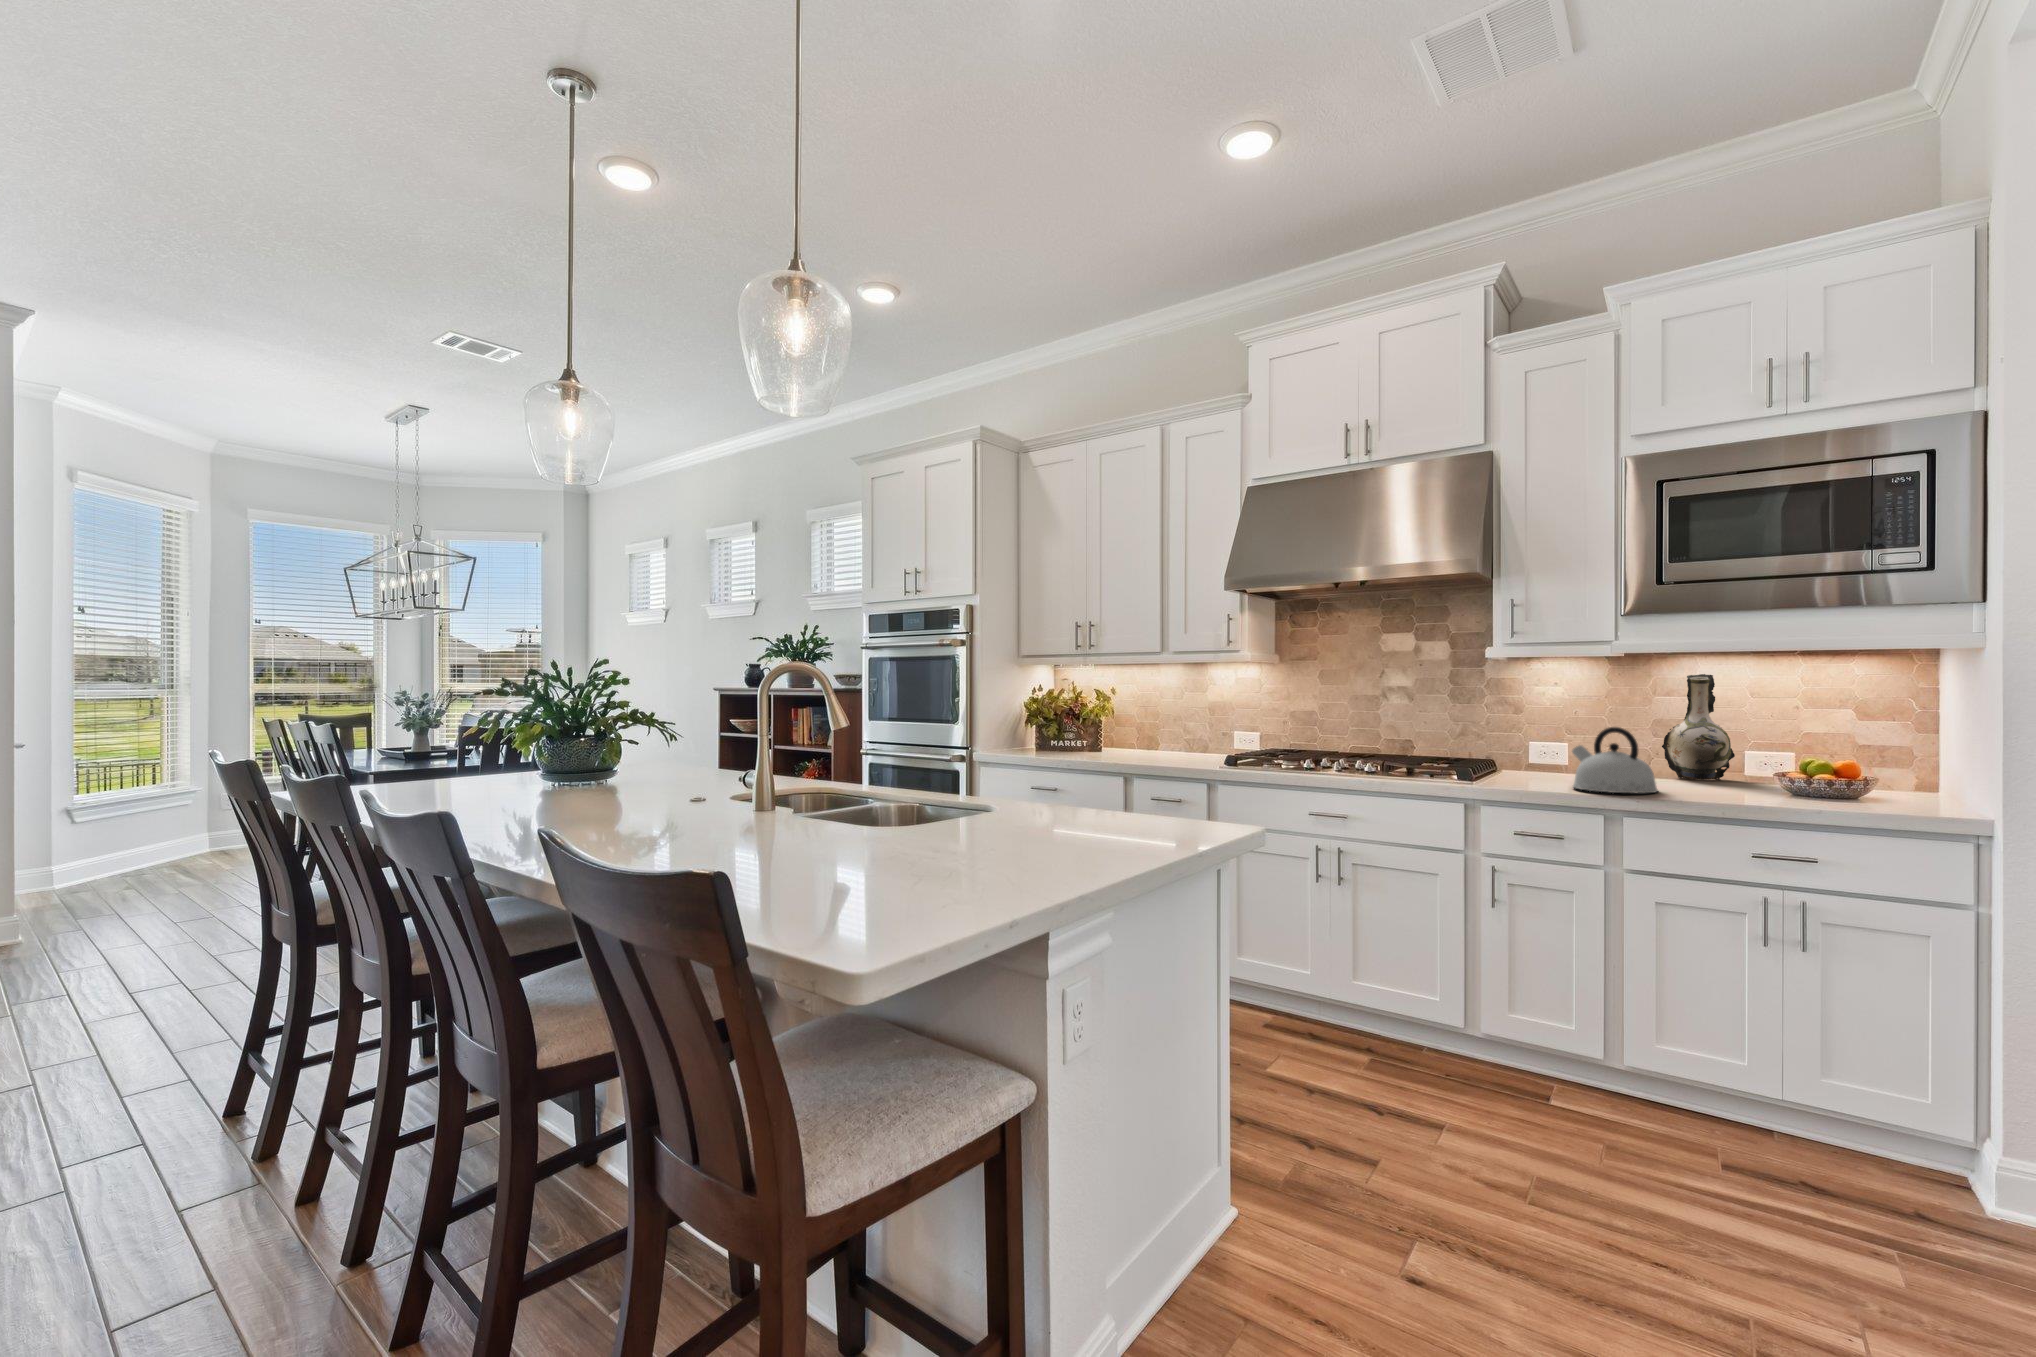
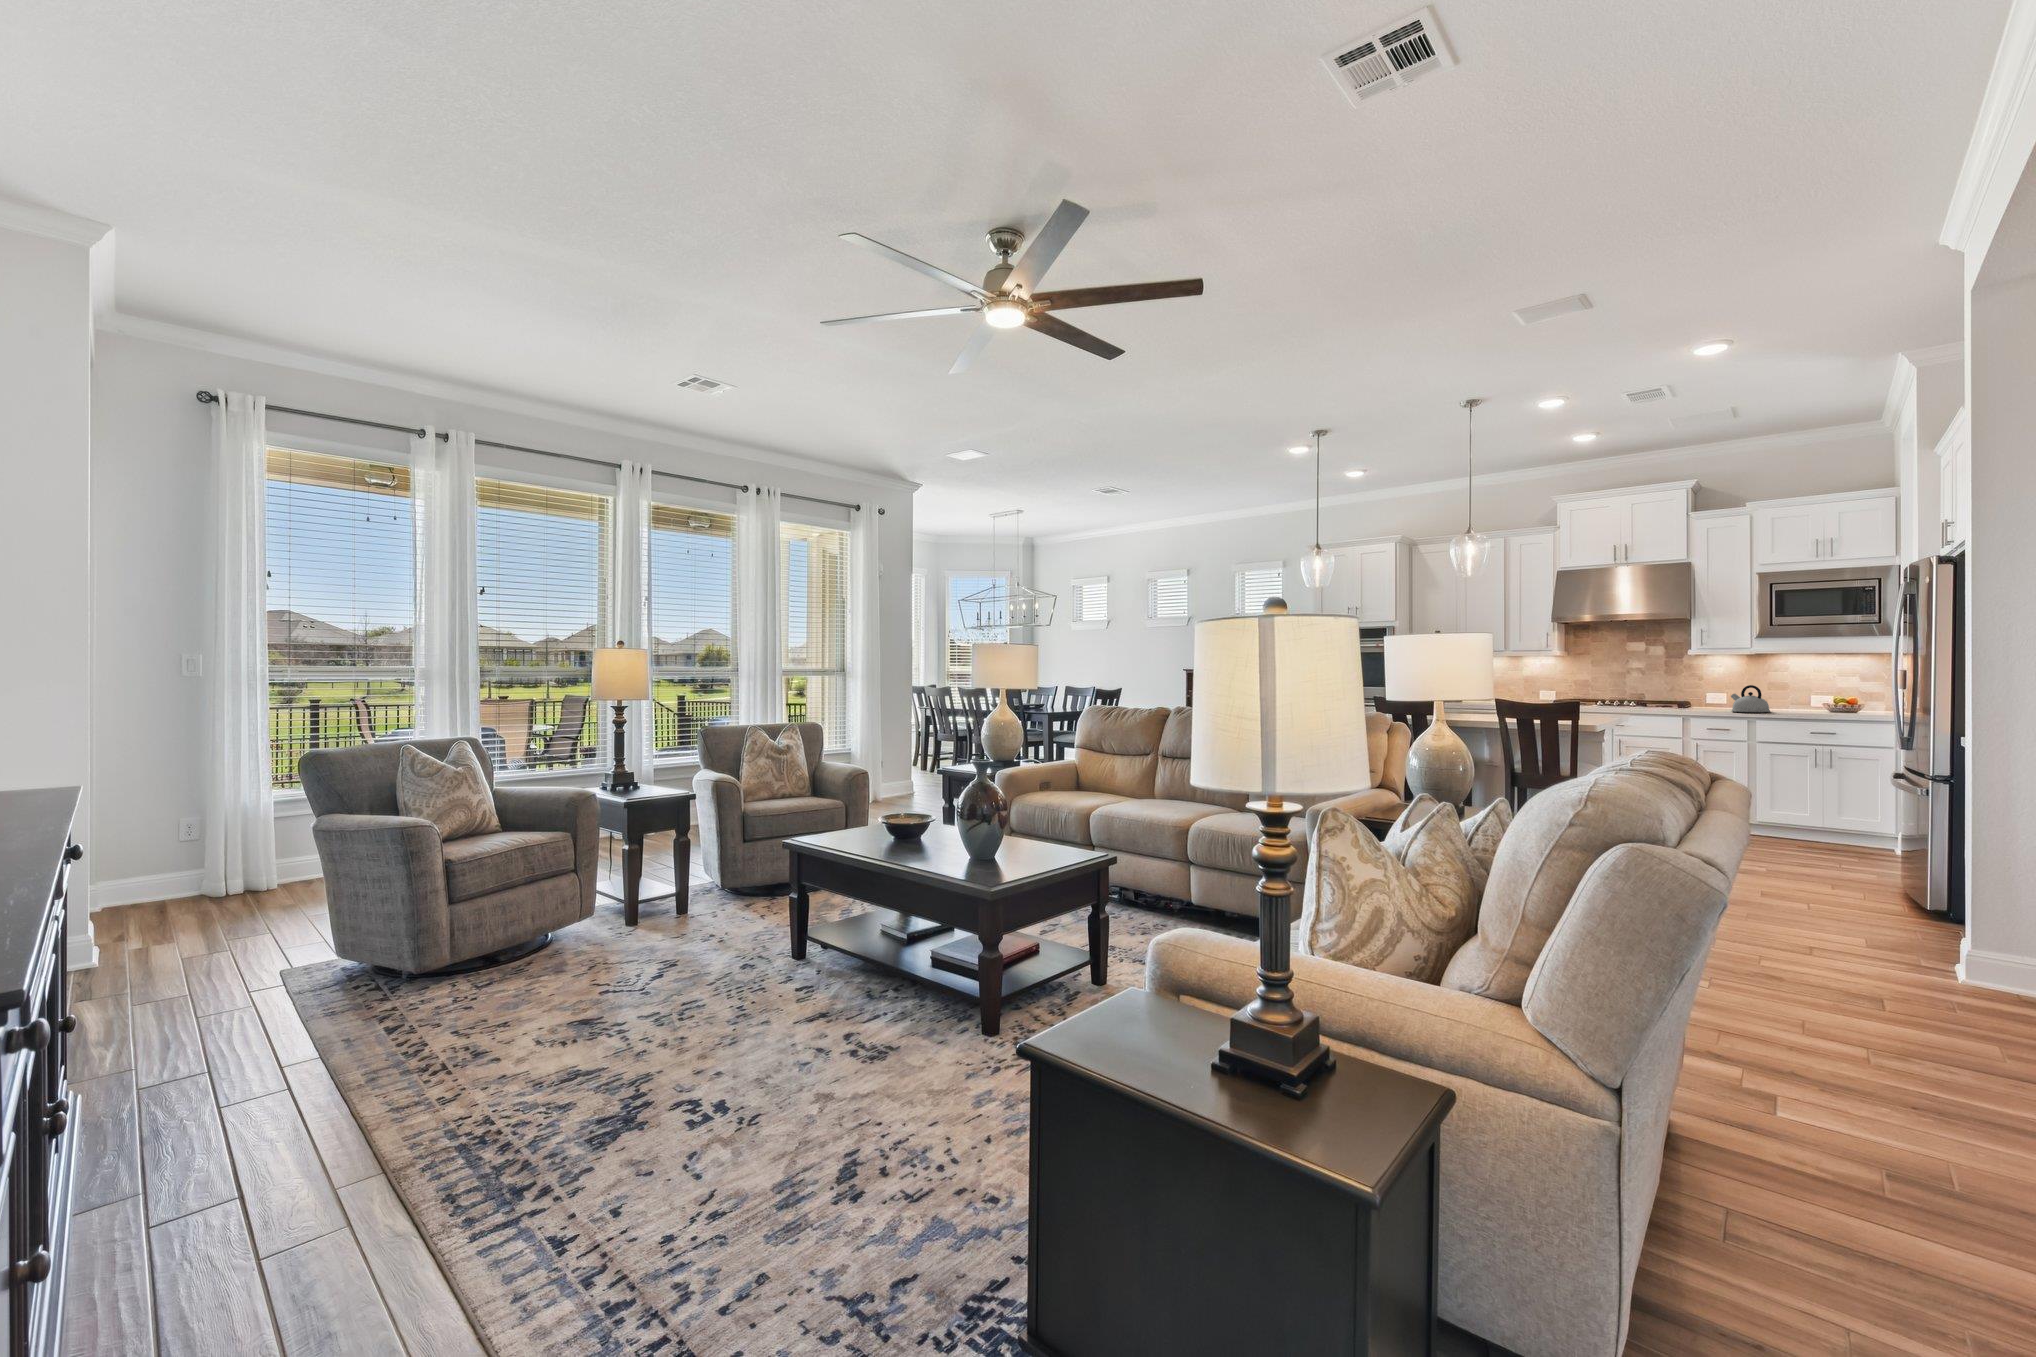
decorative vase: present [1662,674,1735,780] -> none [1772,662,1806,708]

